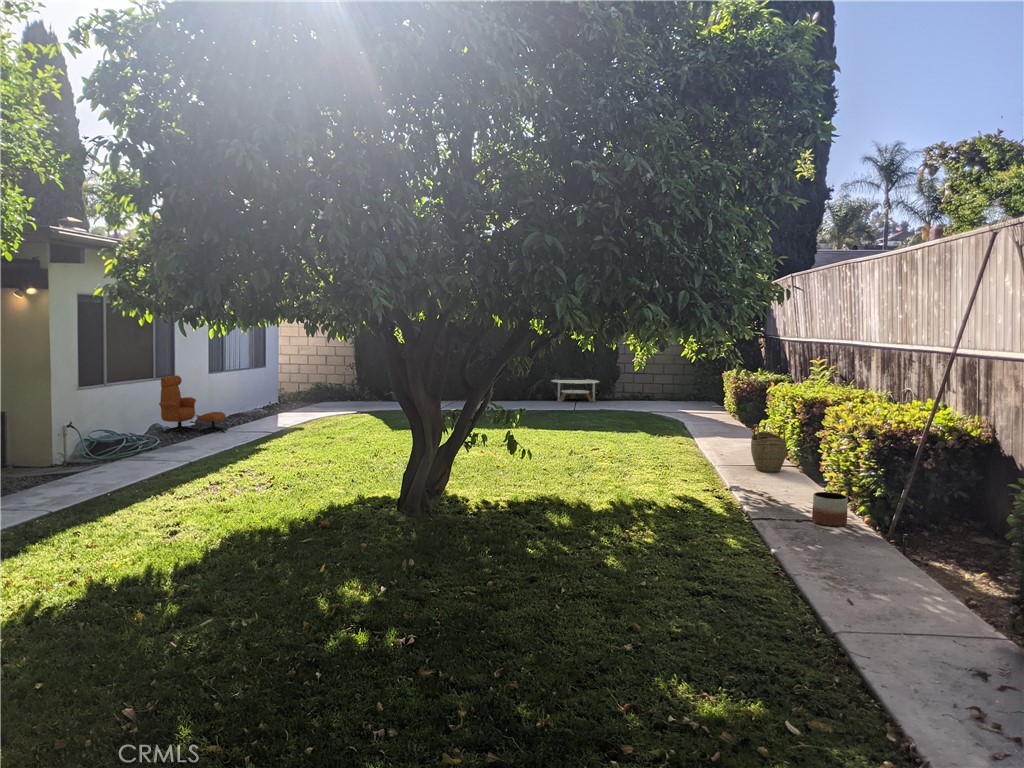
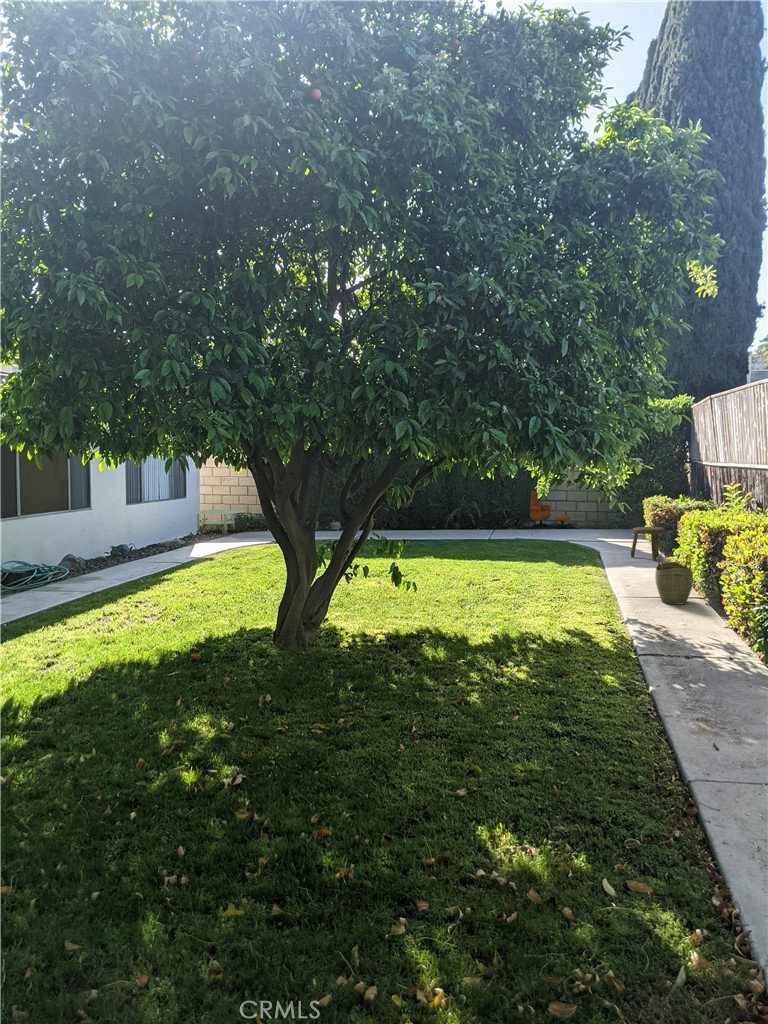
lounge chair: present [159,376,227,434] -> present [530,490,570,529]
round table: present [552,379,599,402] -> present [193,510,244,534]
stool: none [715,399,747,432] -> present [631,527,664,561]
planter: present [812,492,848,526] -> none [705,626,743,664]

